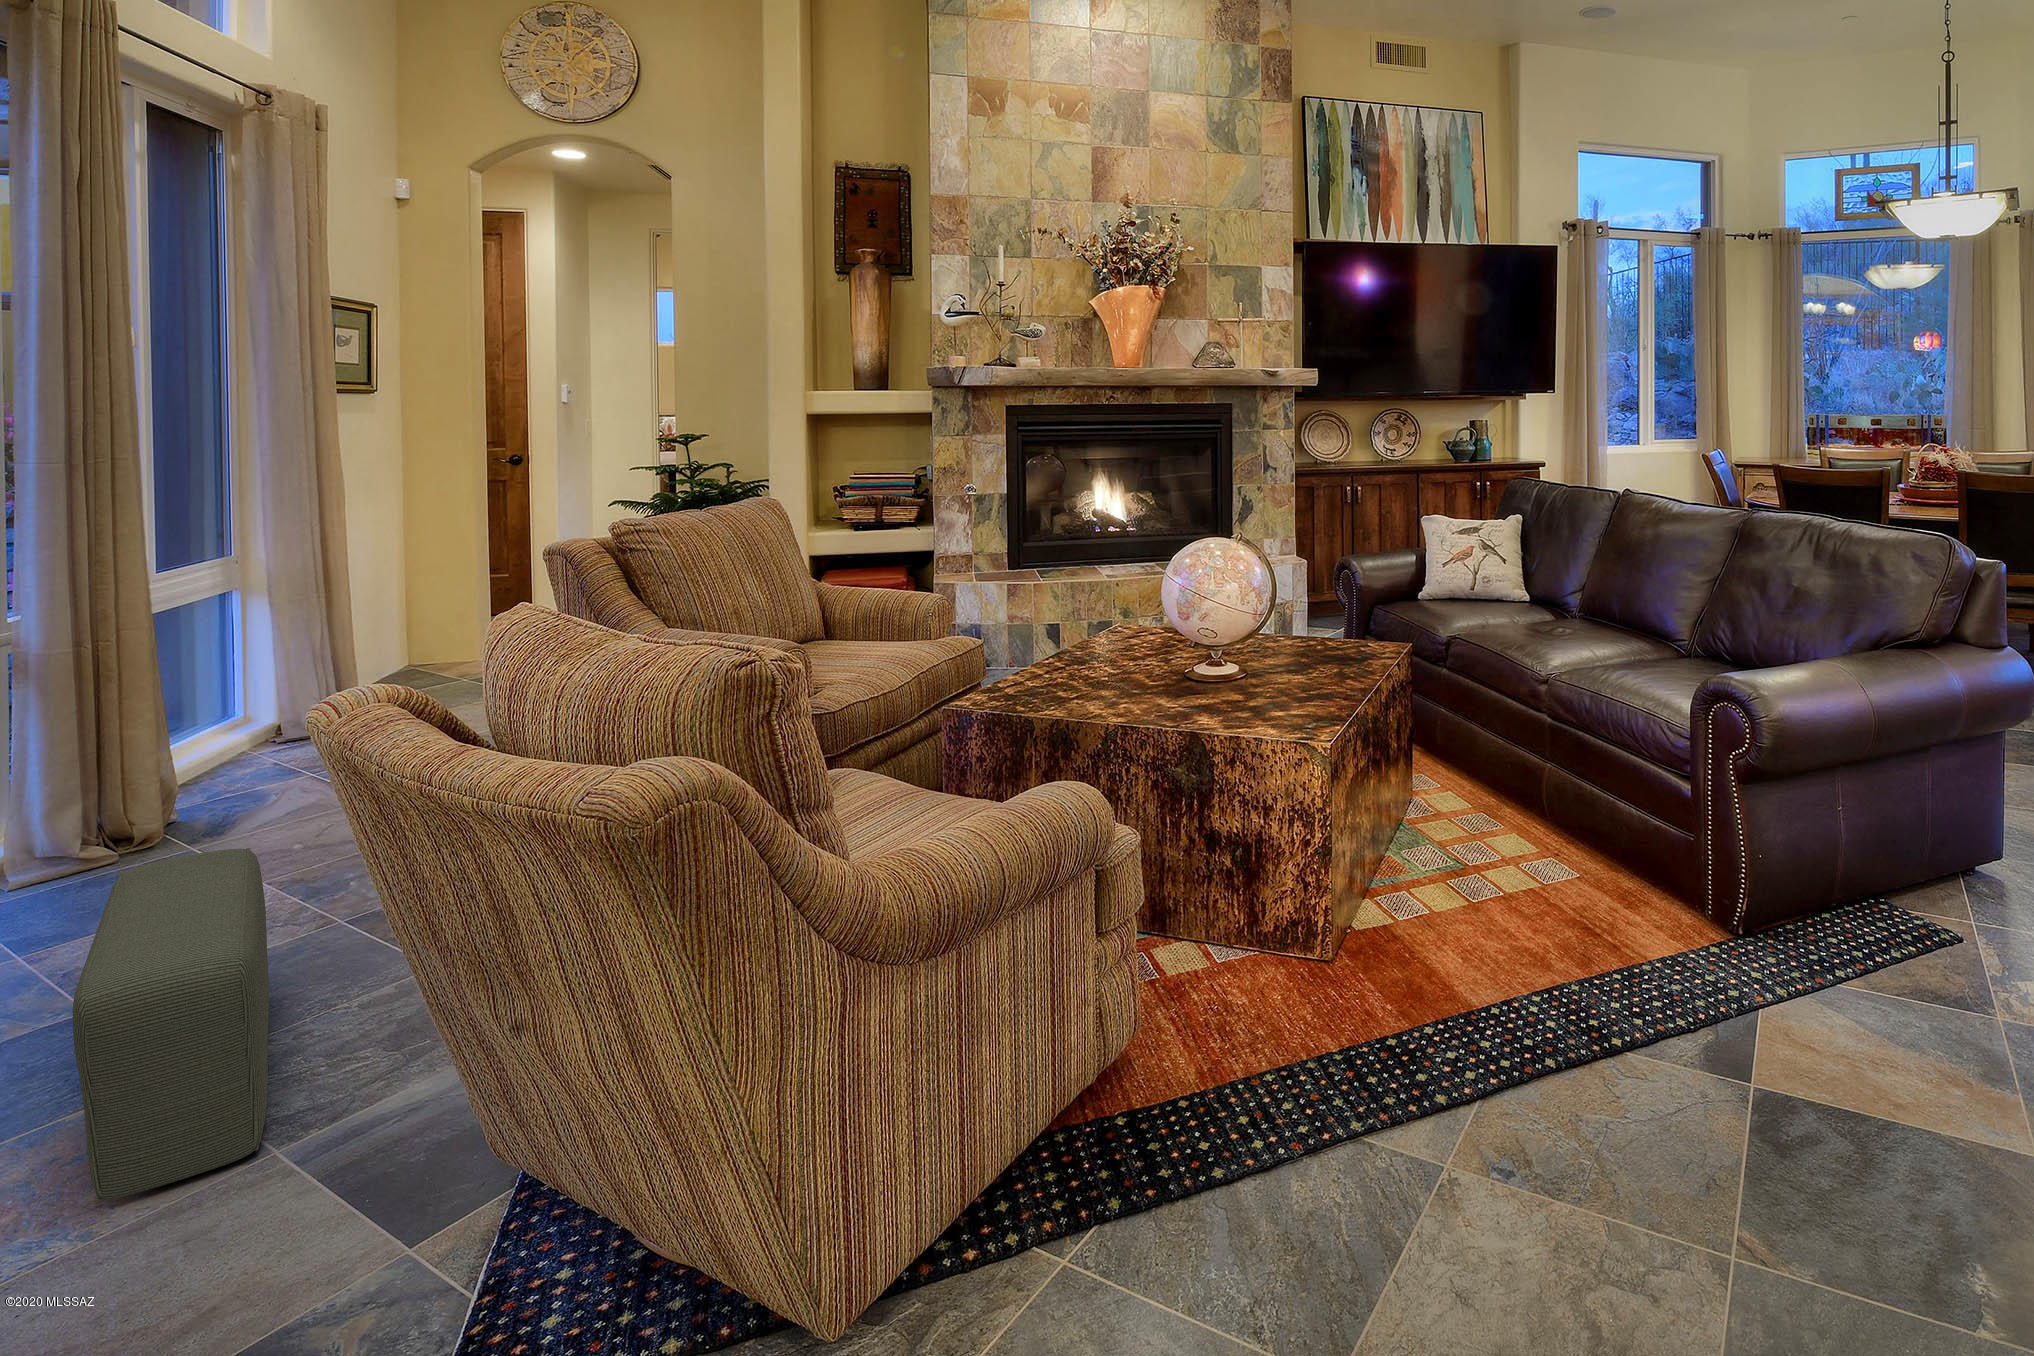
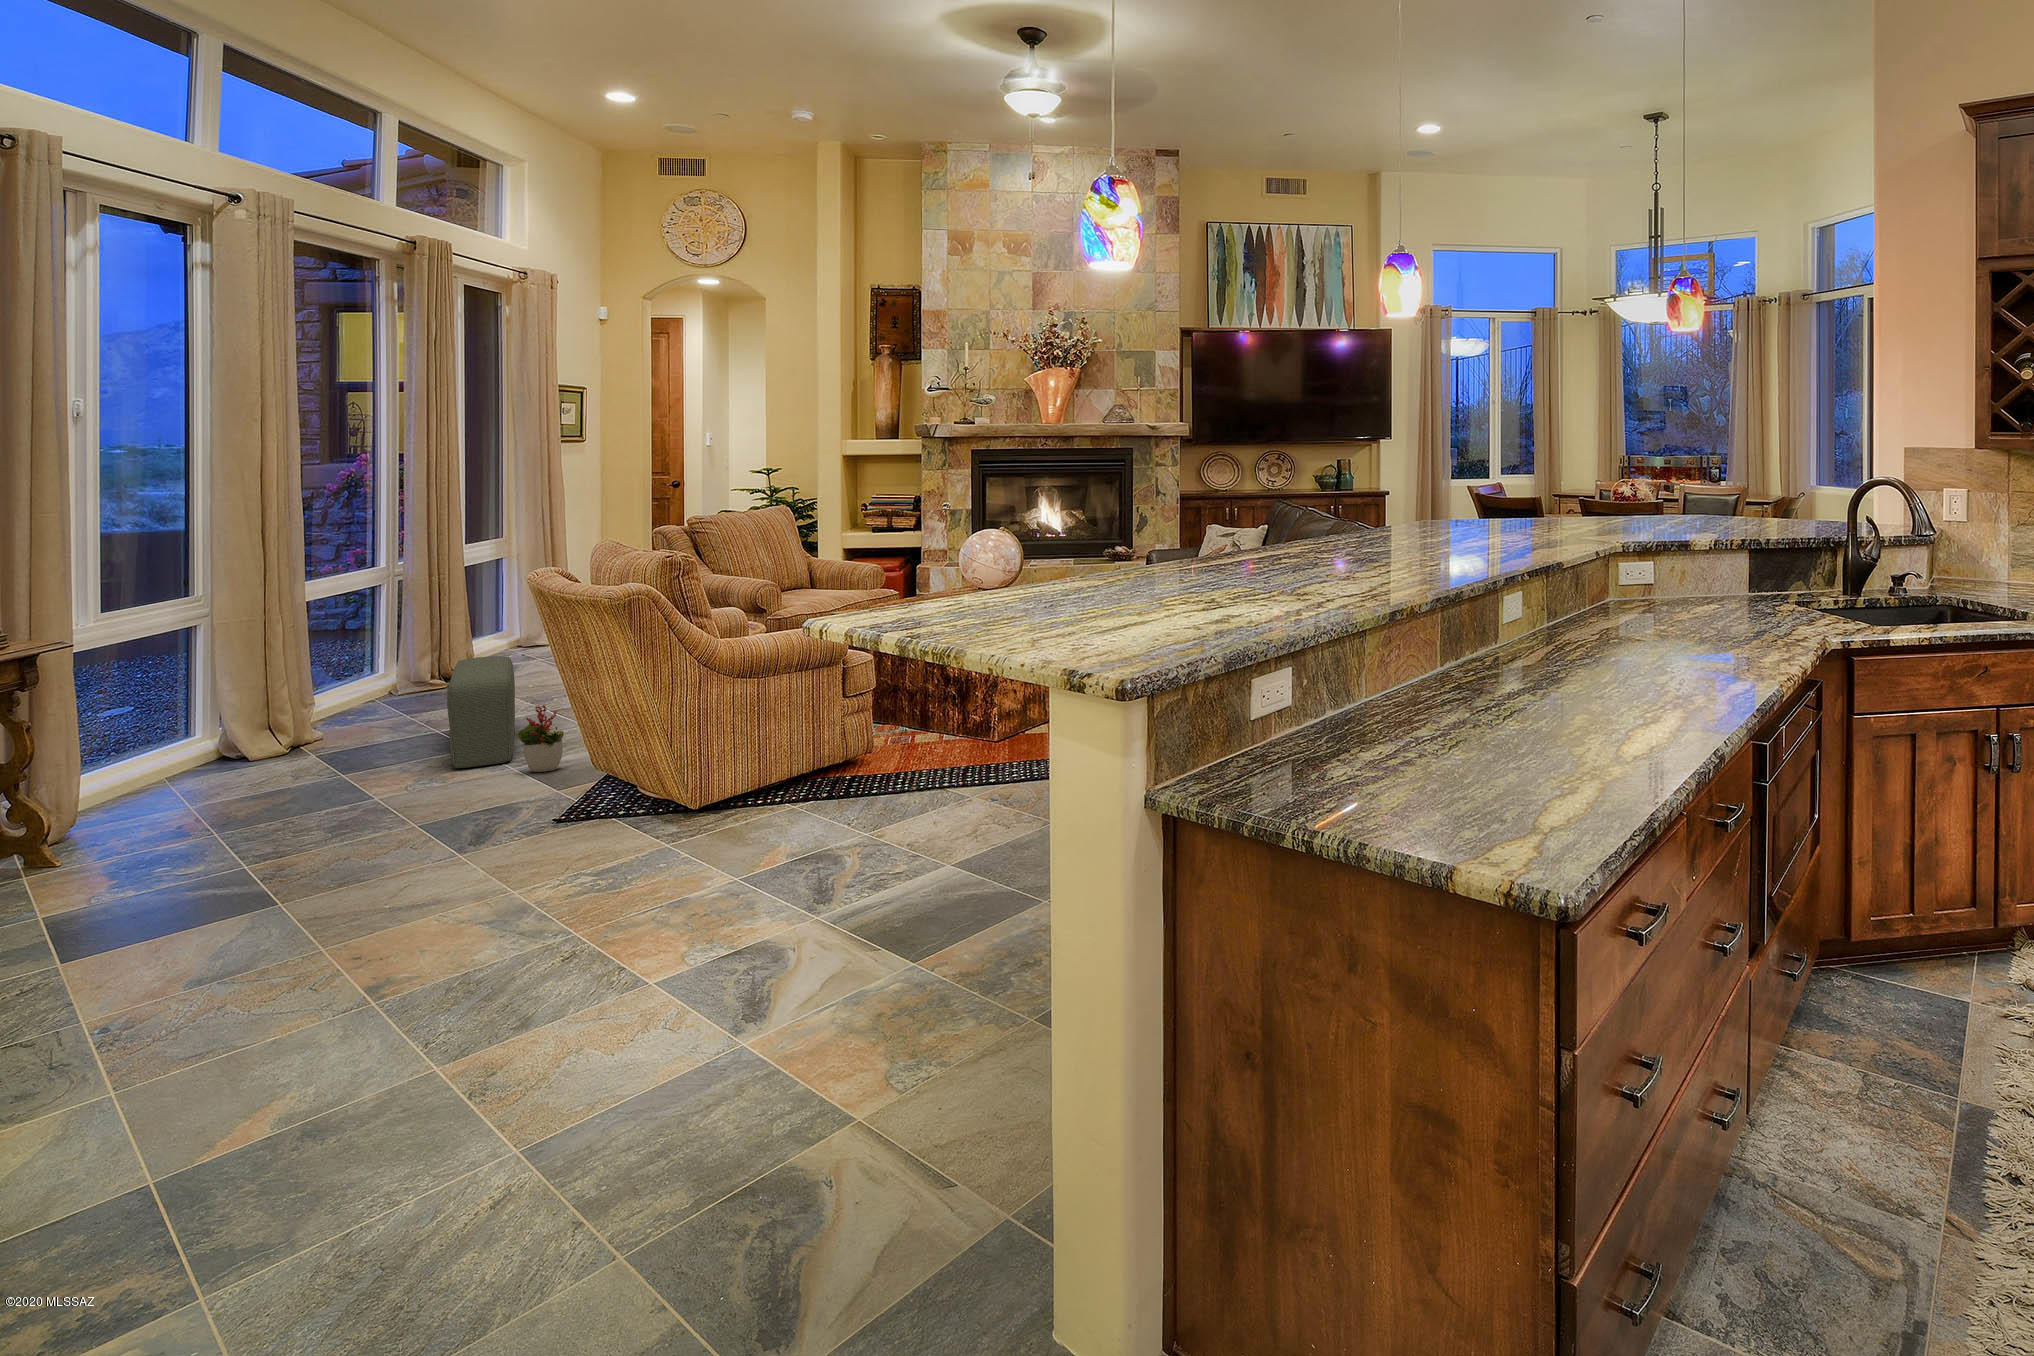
decorative plant: none [273,1030,405,1202] -> present [516,705,564,772]

